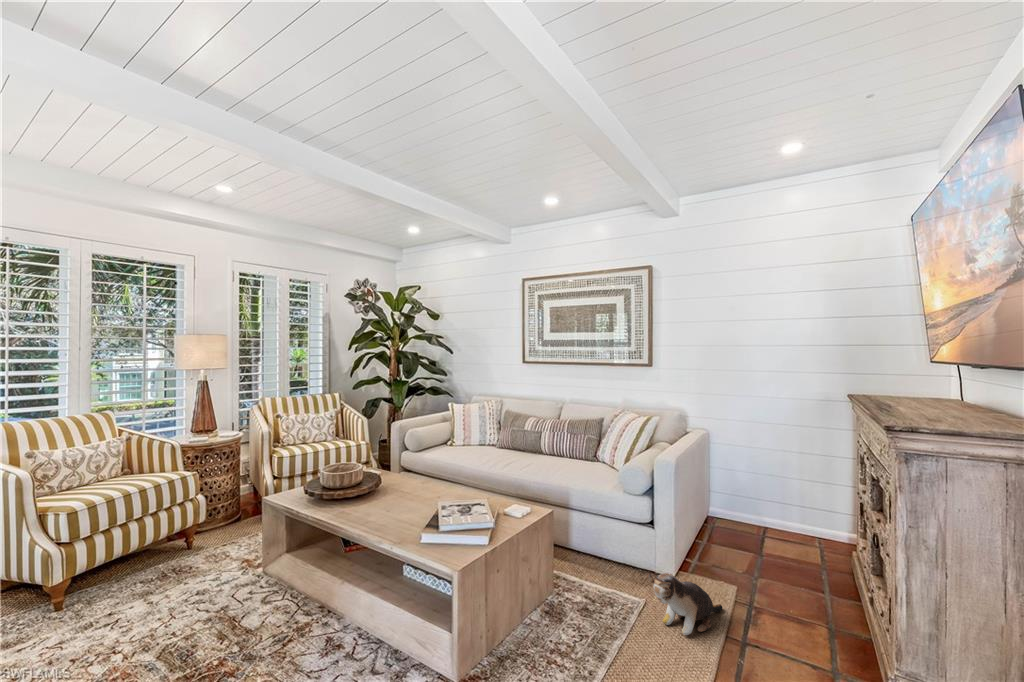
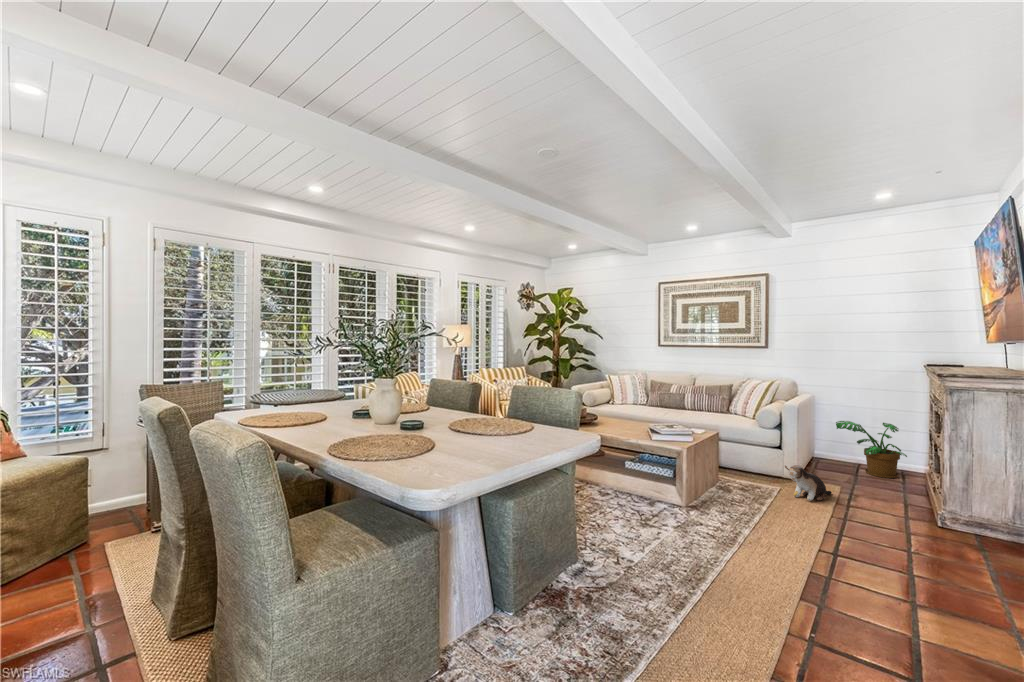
potted plant: none [733,472,828,558] -> present [836,421,907,478]

